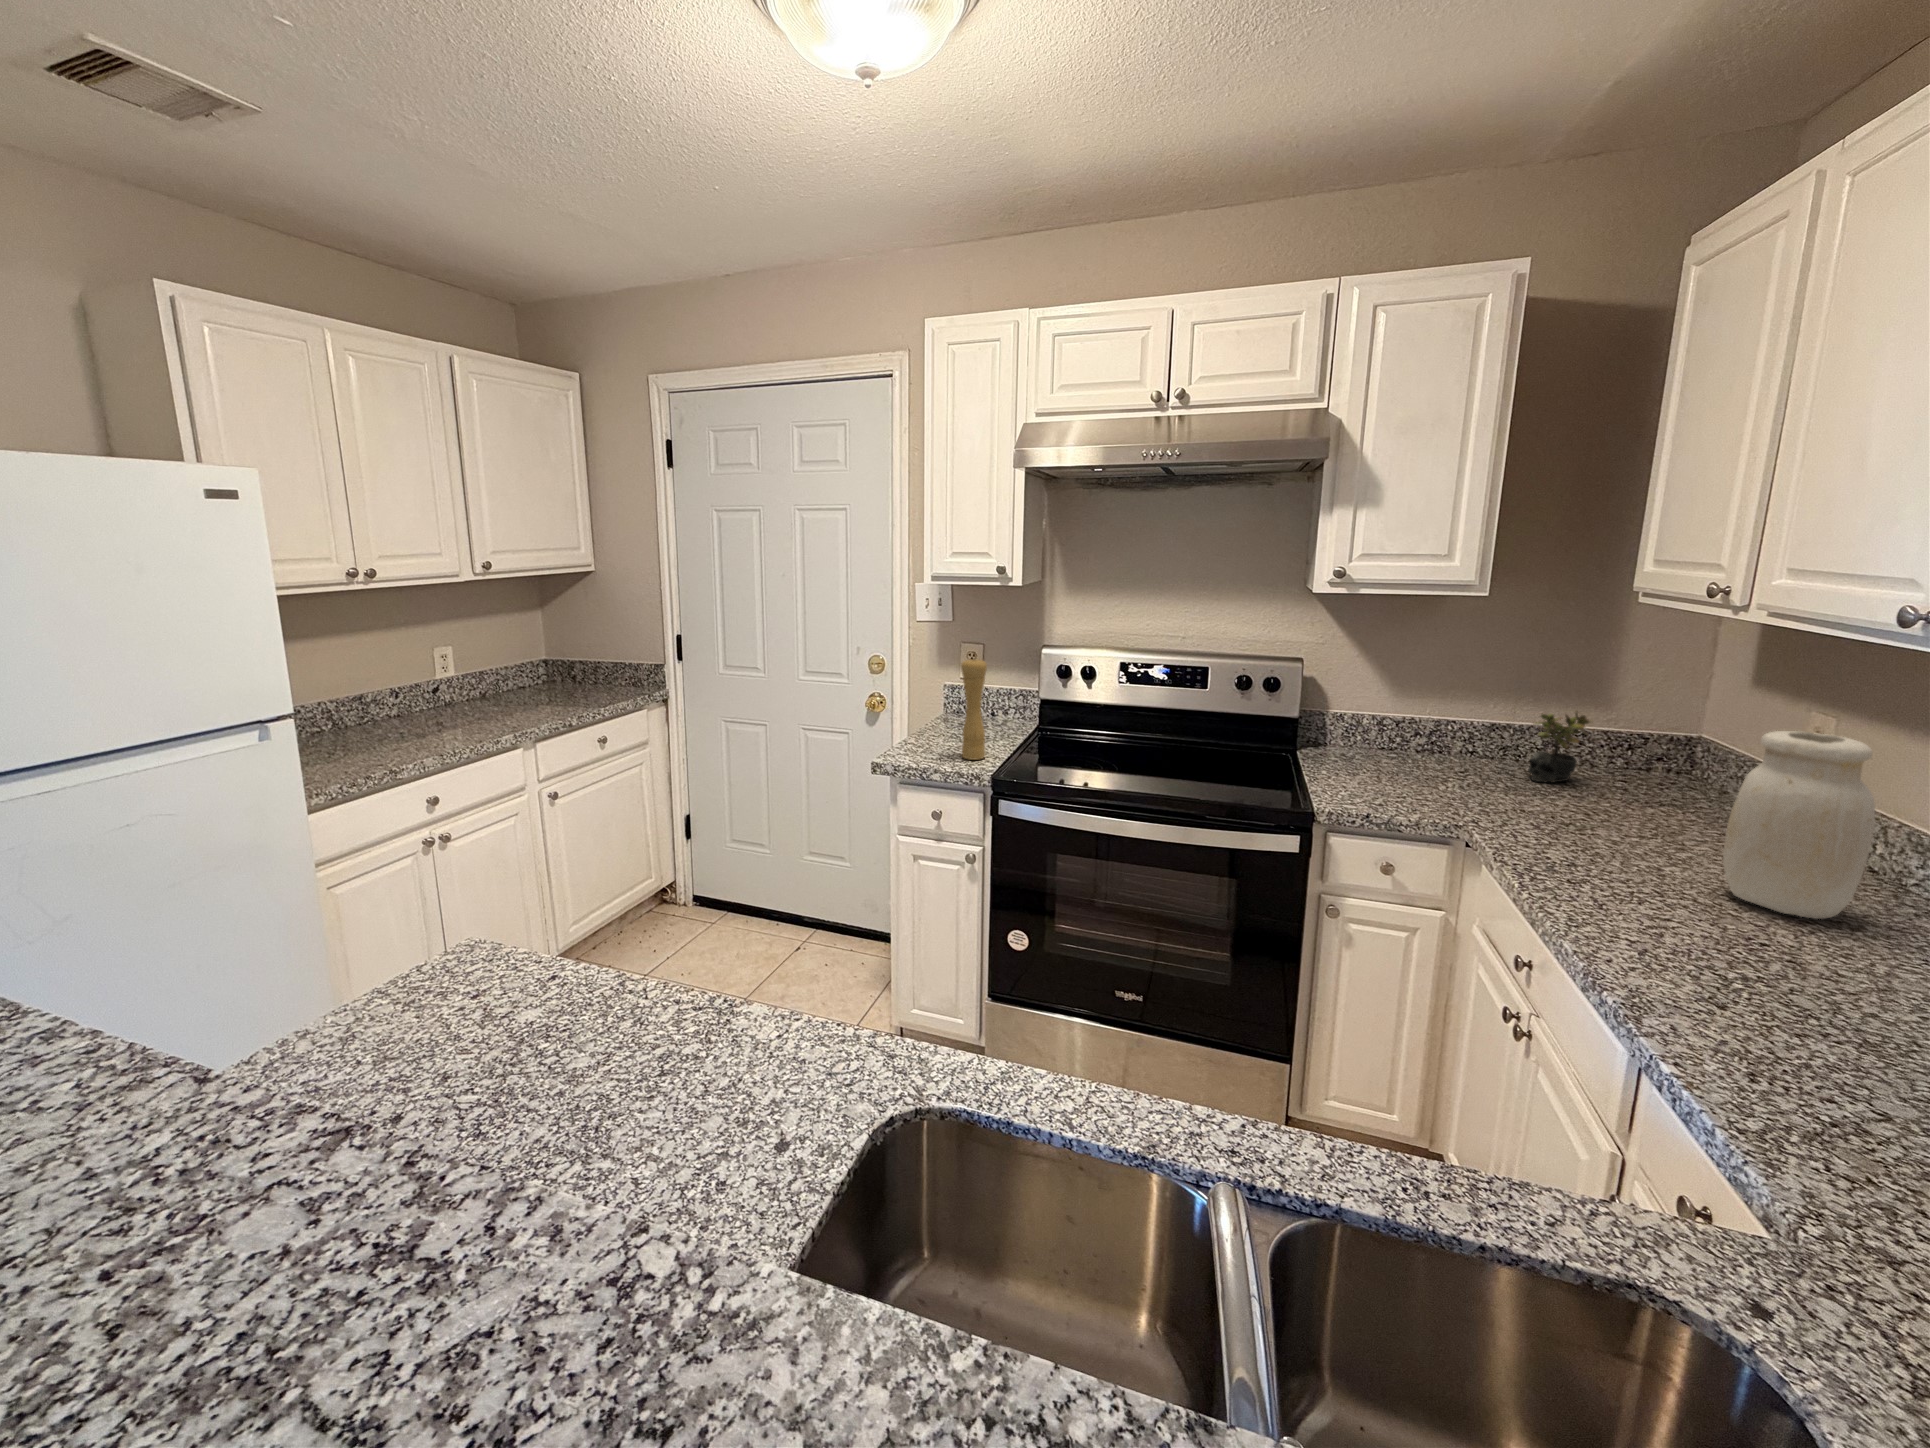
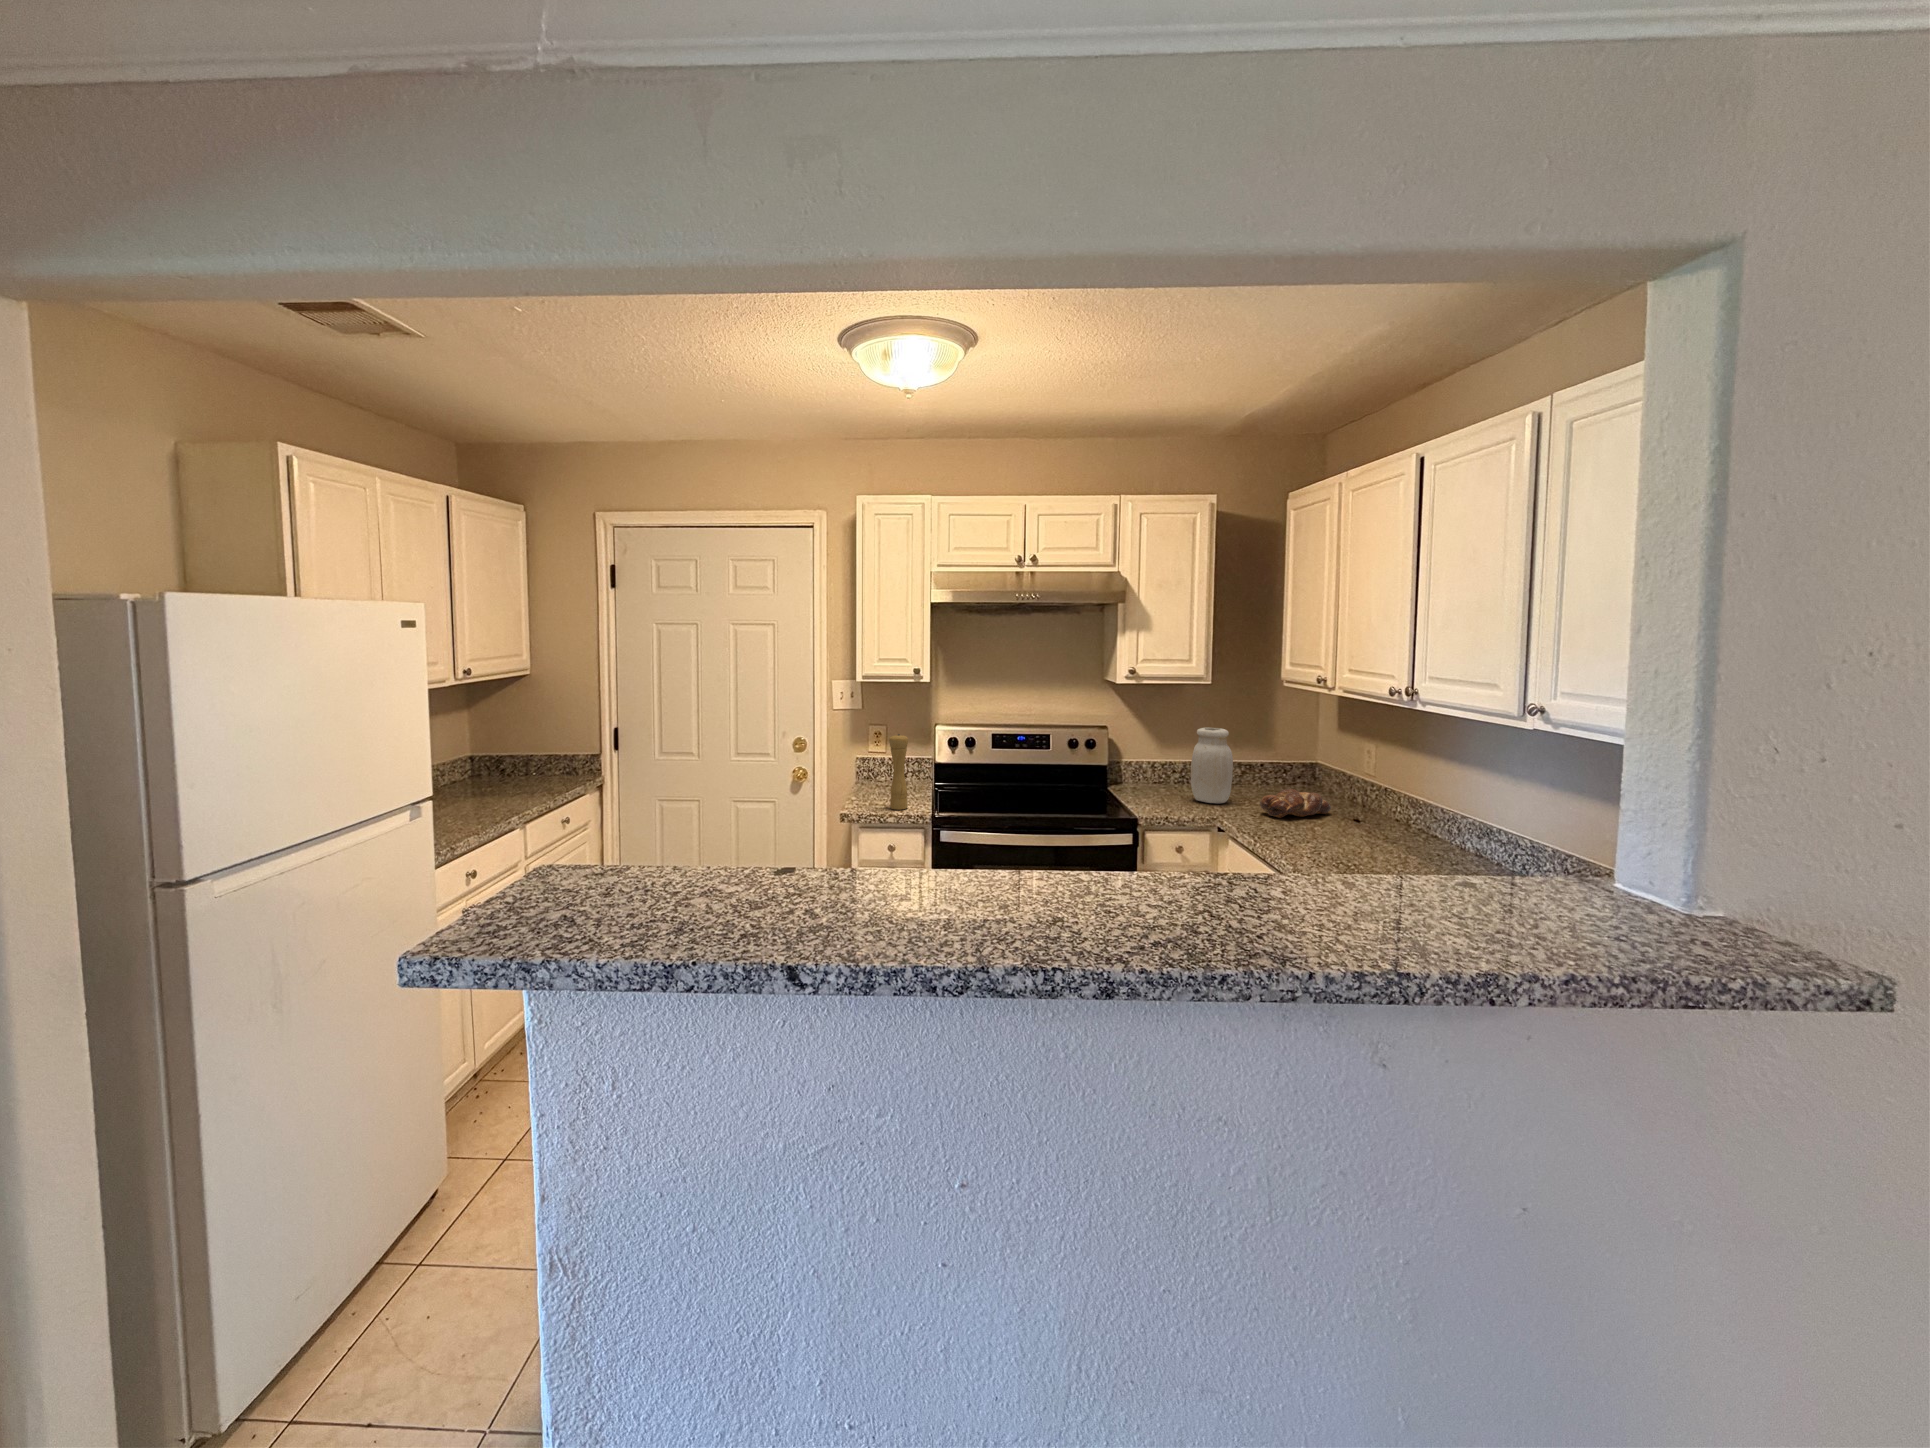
succulent plant: present [1528,712,1591,782] -> none [1238,751,1269,796]
jar: present [1723,731,1875,919] -> present [1191,728,1233,804]
bread loaf: none [1556,783,1708,835] -> present [1260,789,1331,818]

